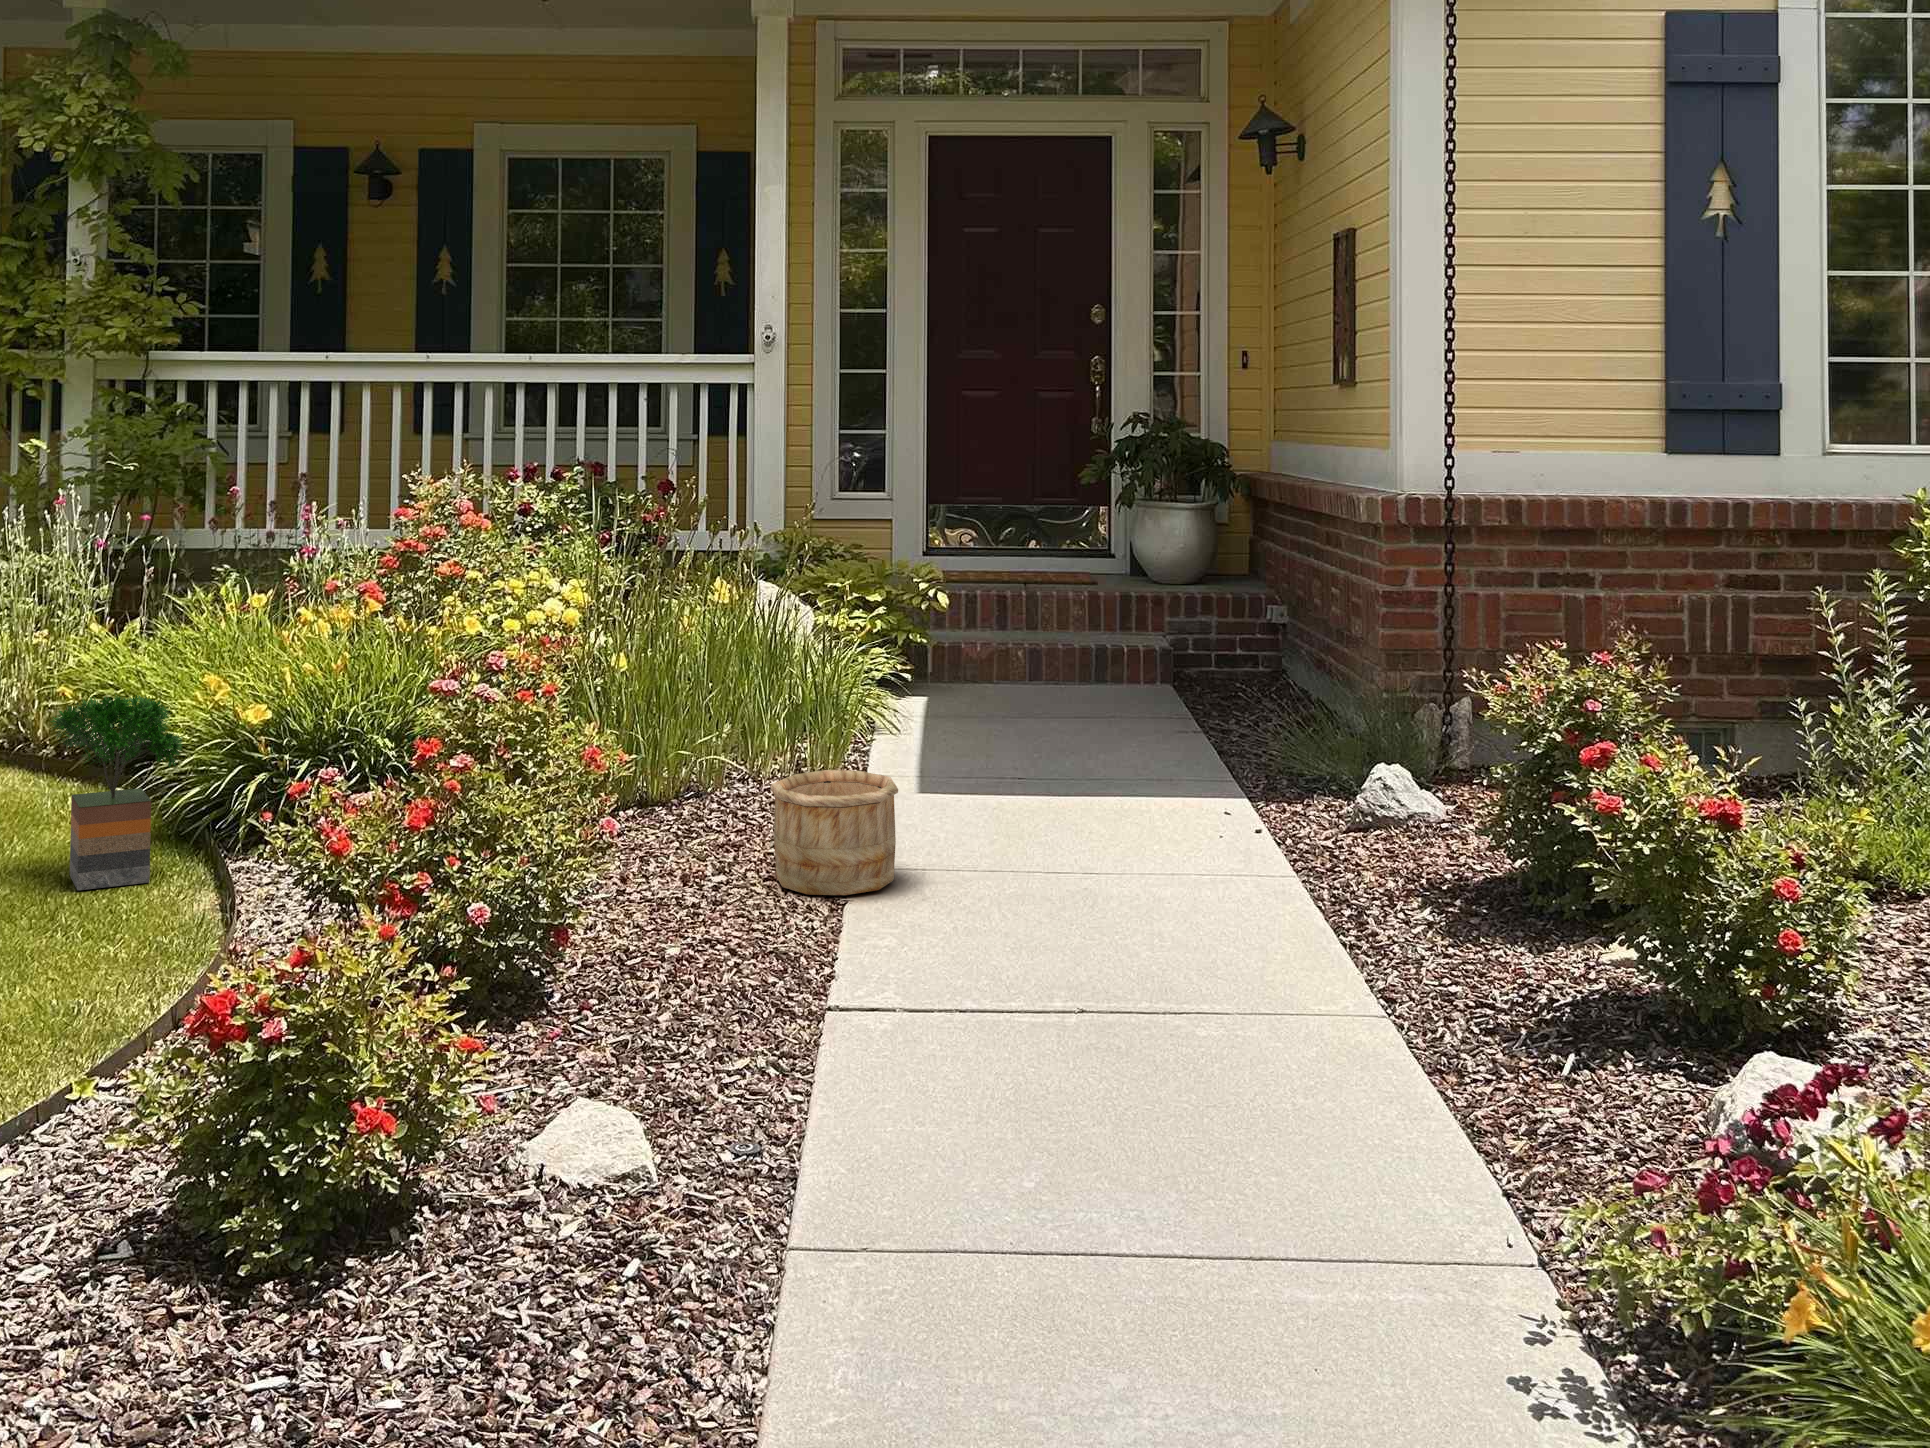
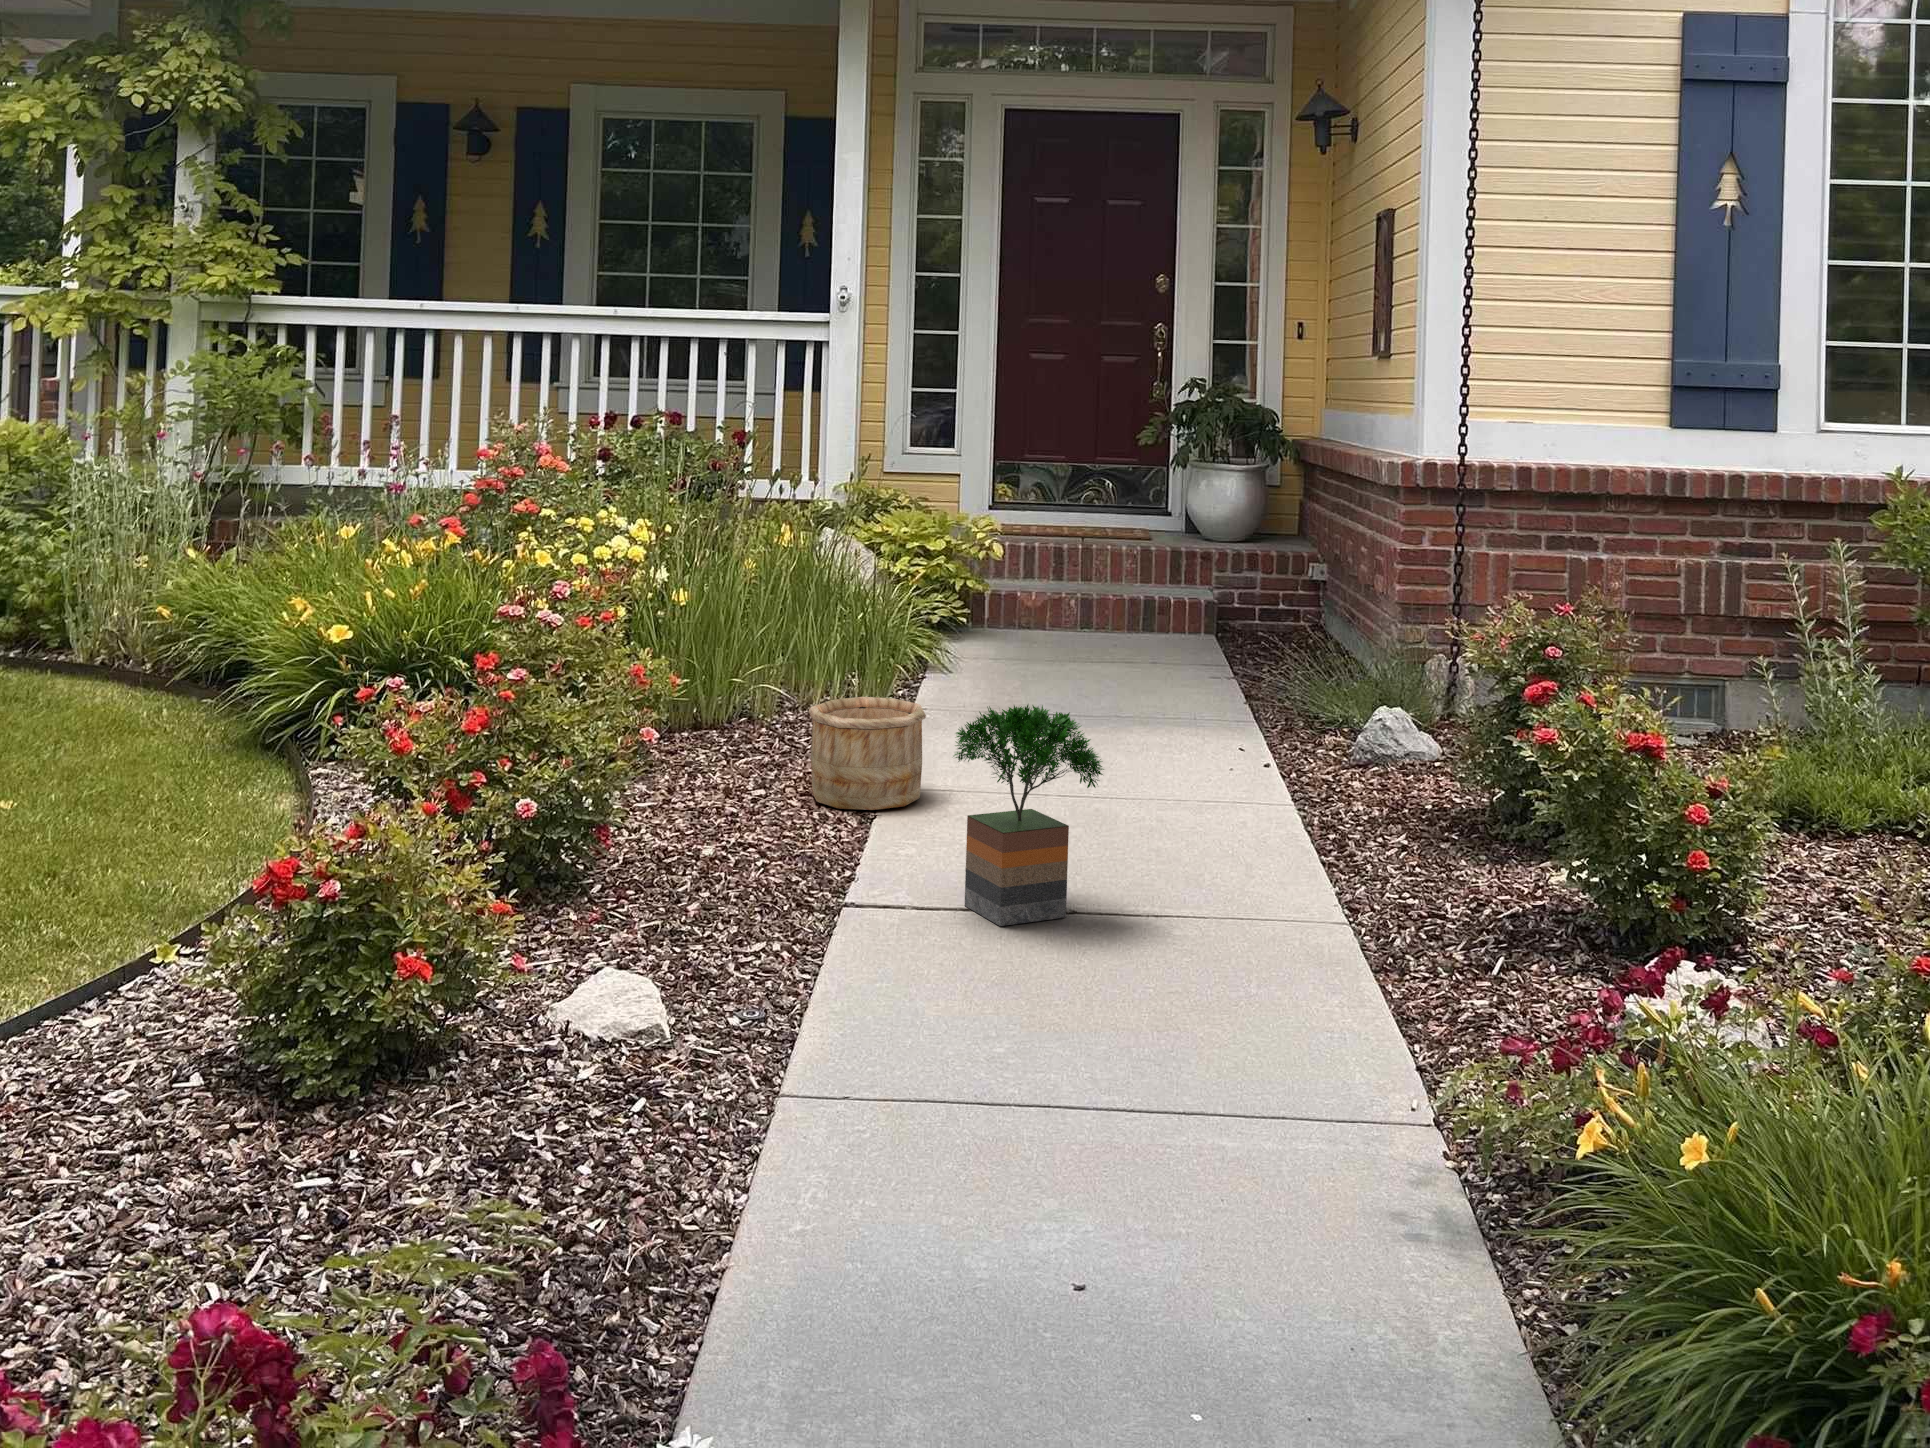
potted tree: present [51,694,183,890] -> present [953,705,1104,926]

